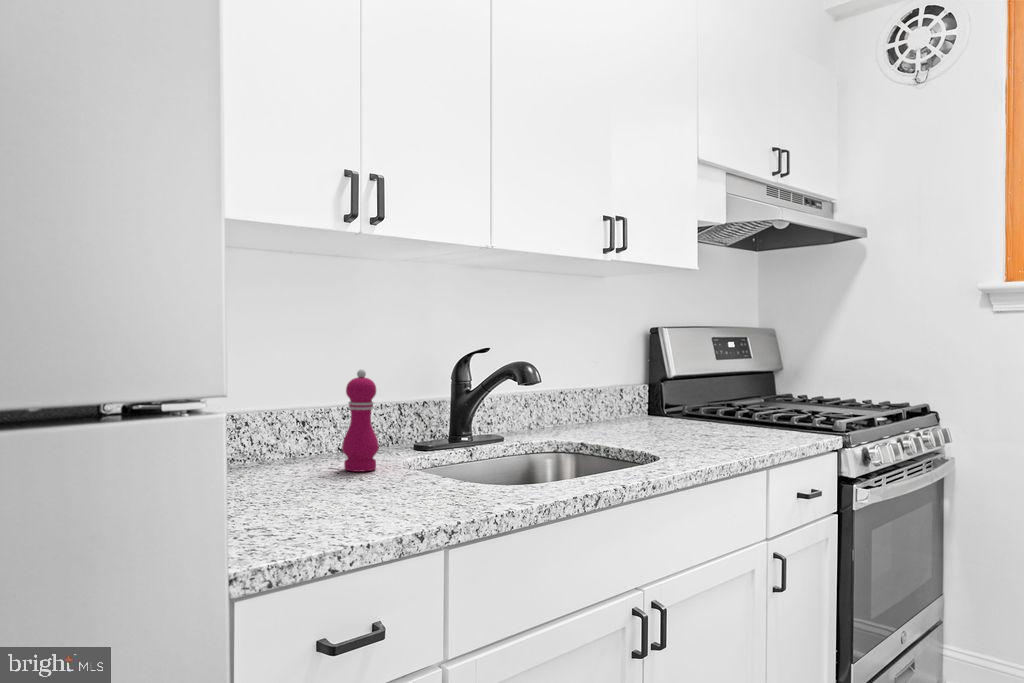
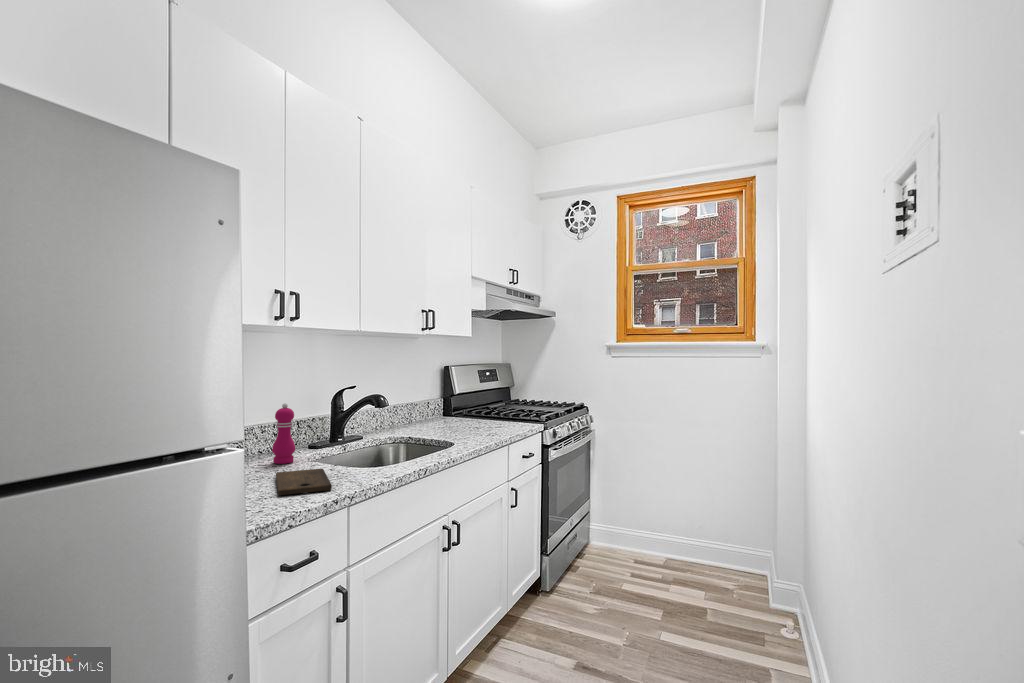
cutting board: none [322,482,414,520] -> present [276,469,332,495]

